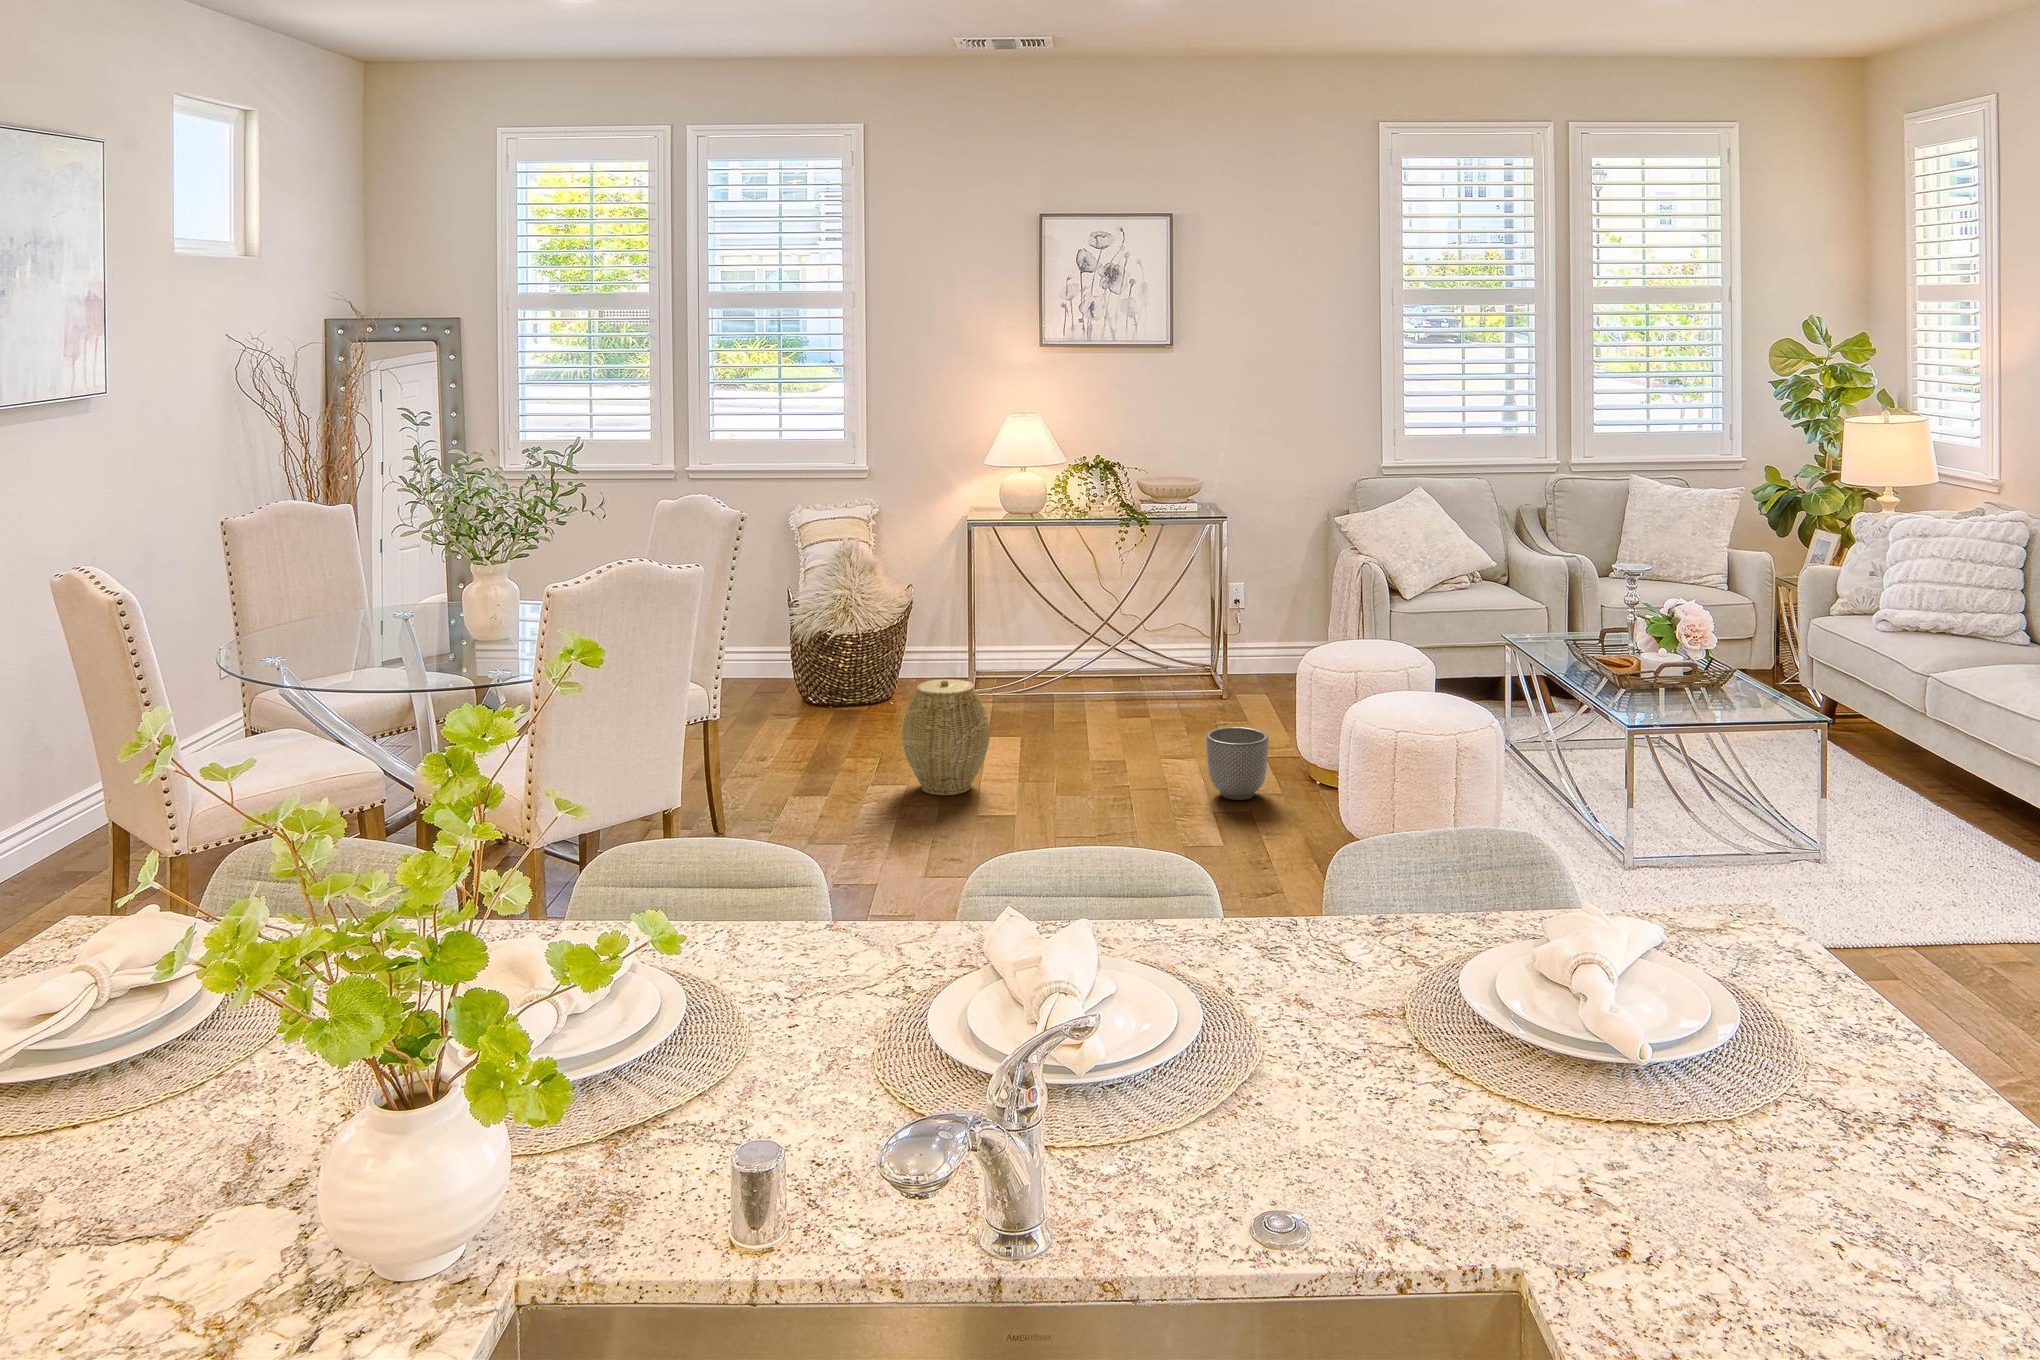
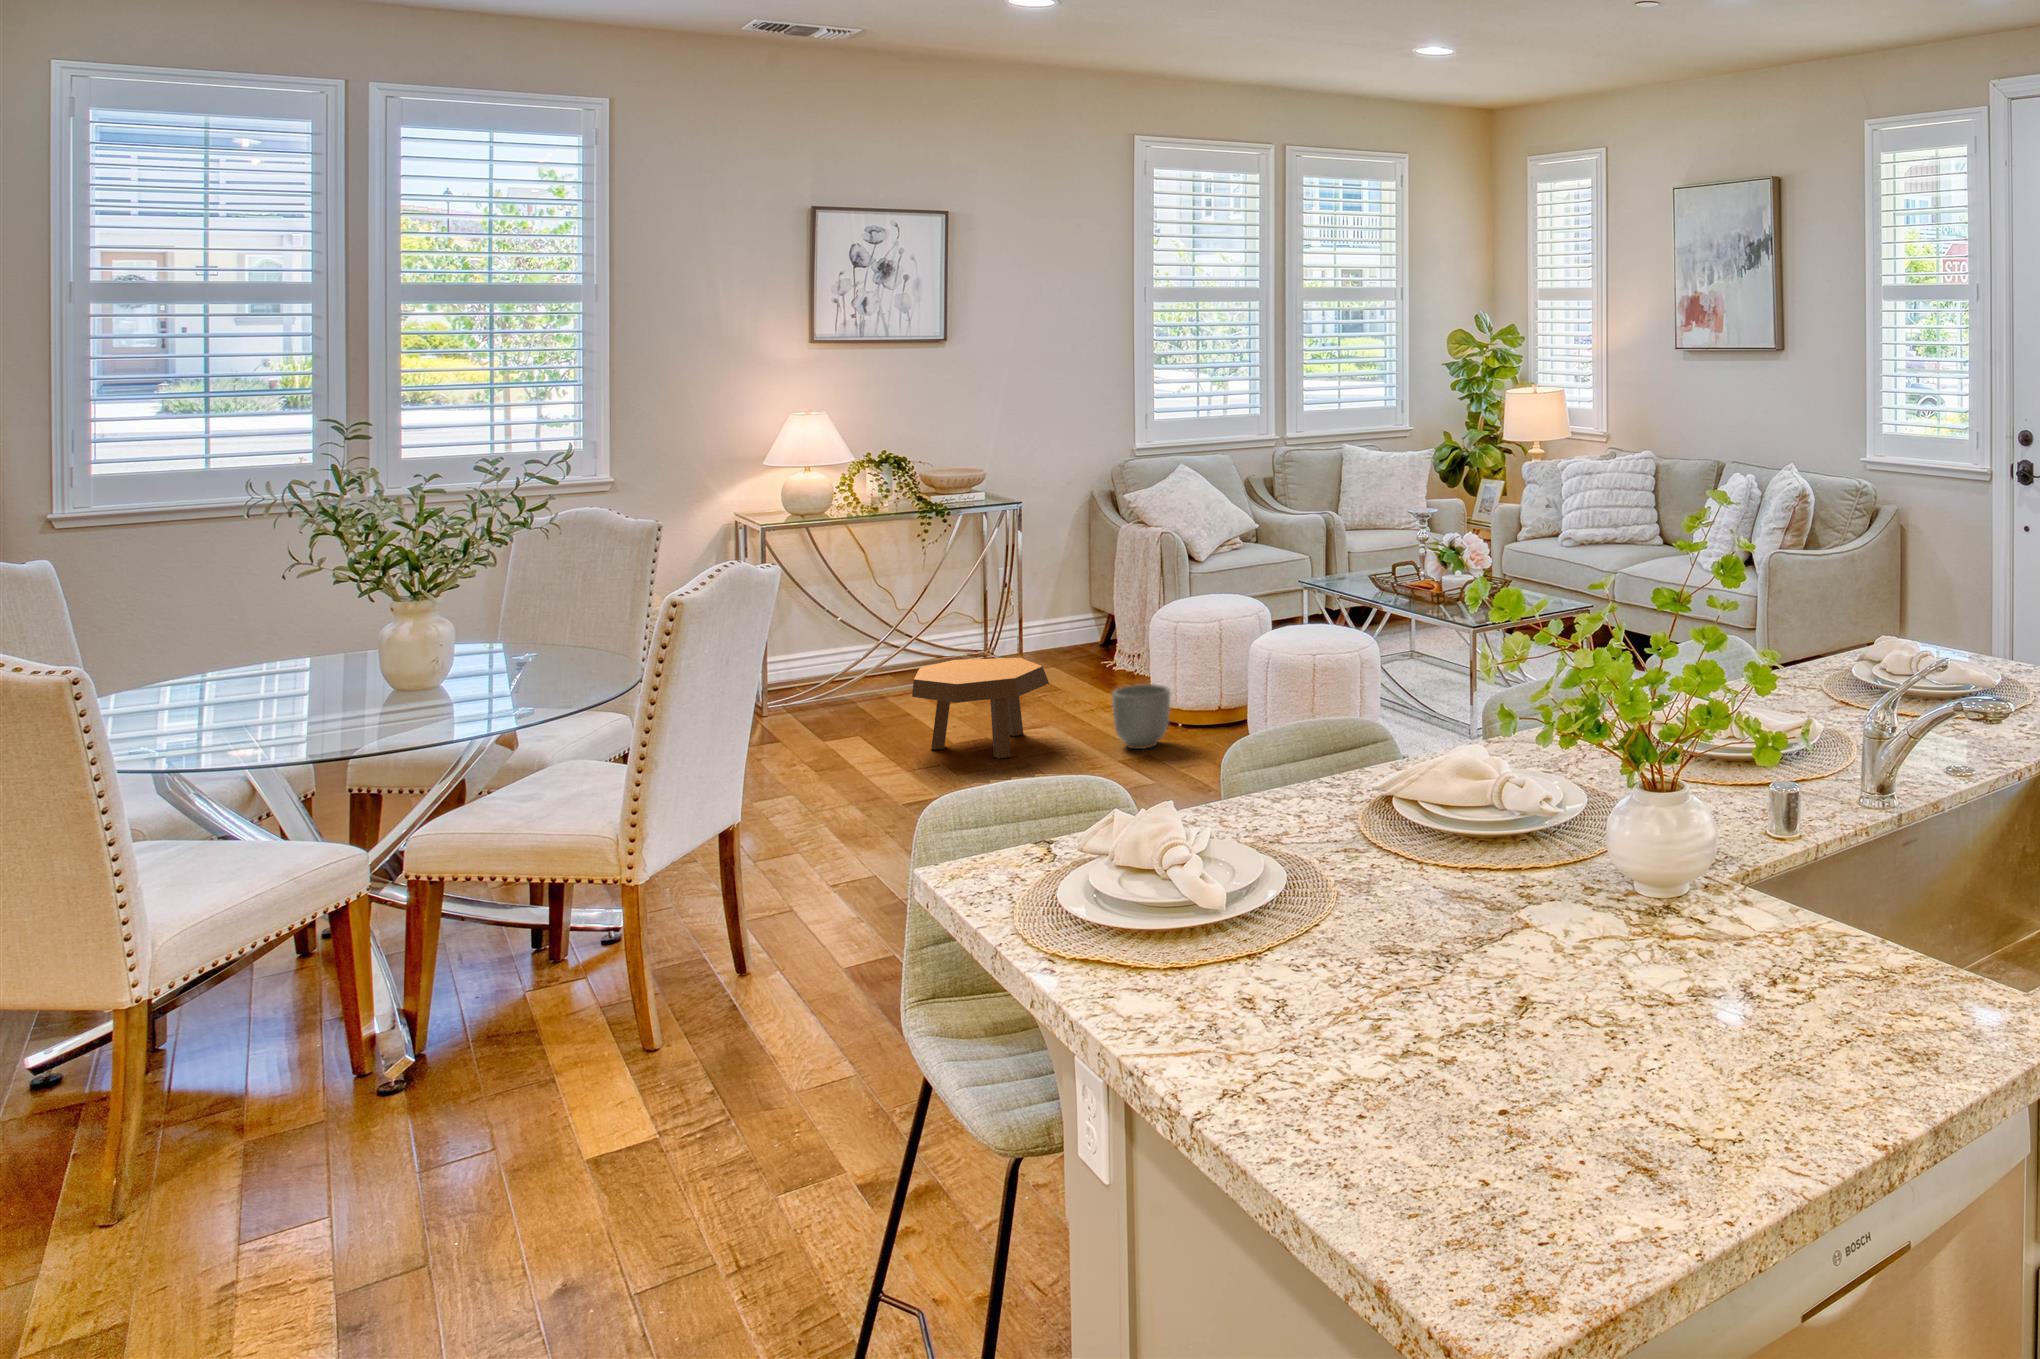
footstool: none [1034,669,1163,781] -> present [912,658,1049,759]
woven basket: present [902,679,990,795] -> none [803,679,900,798]

